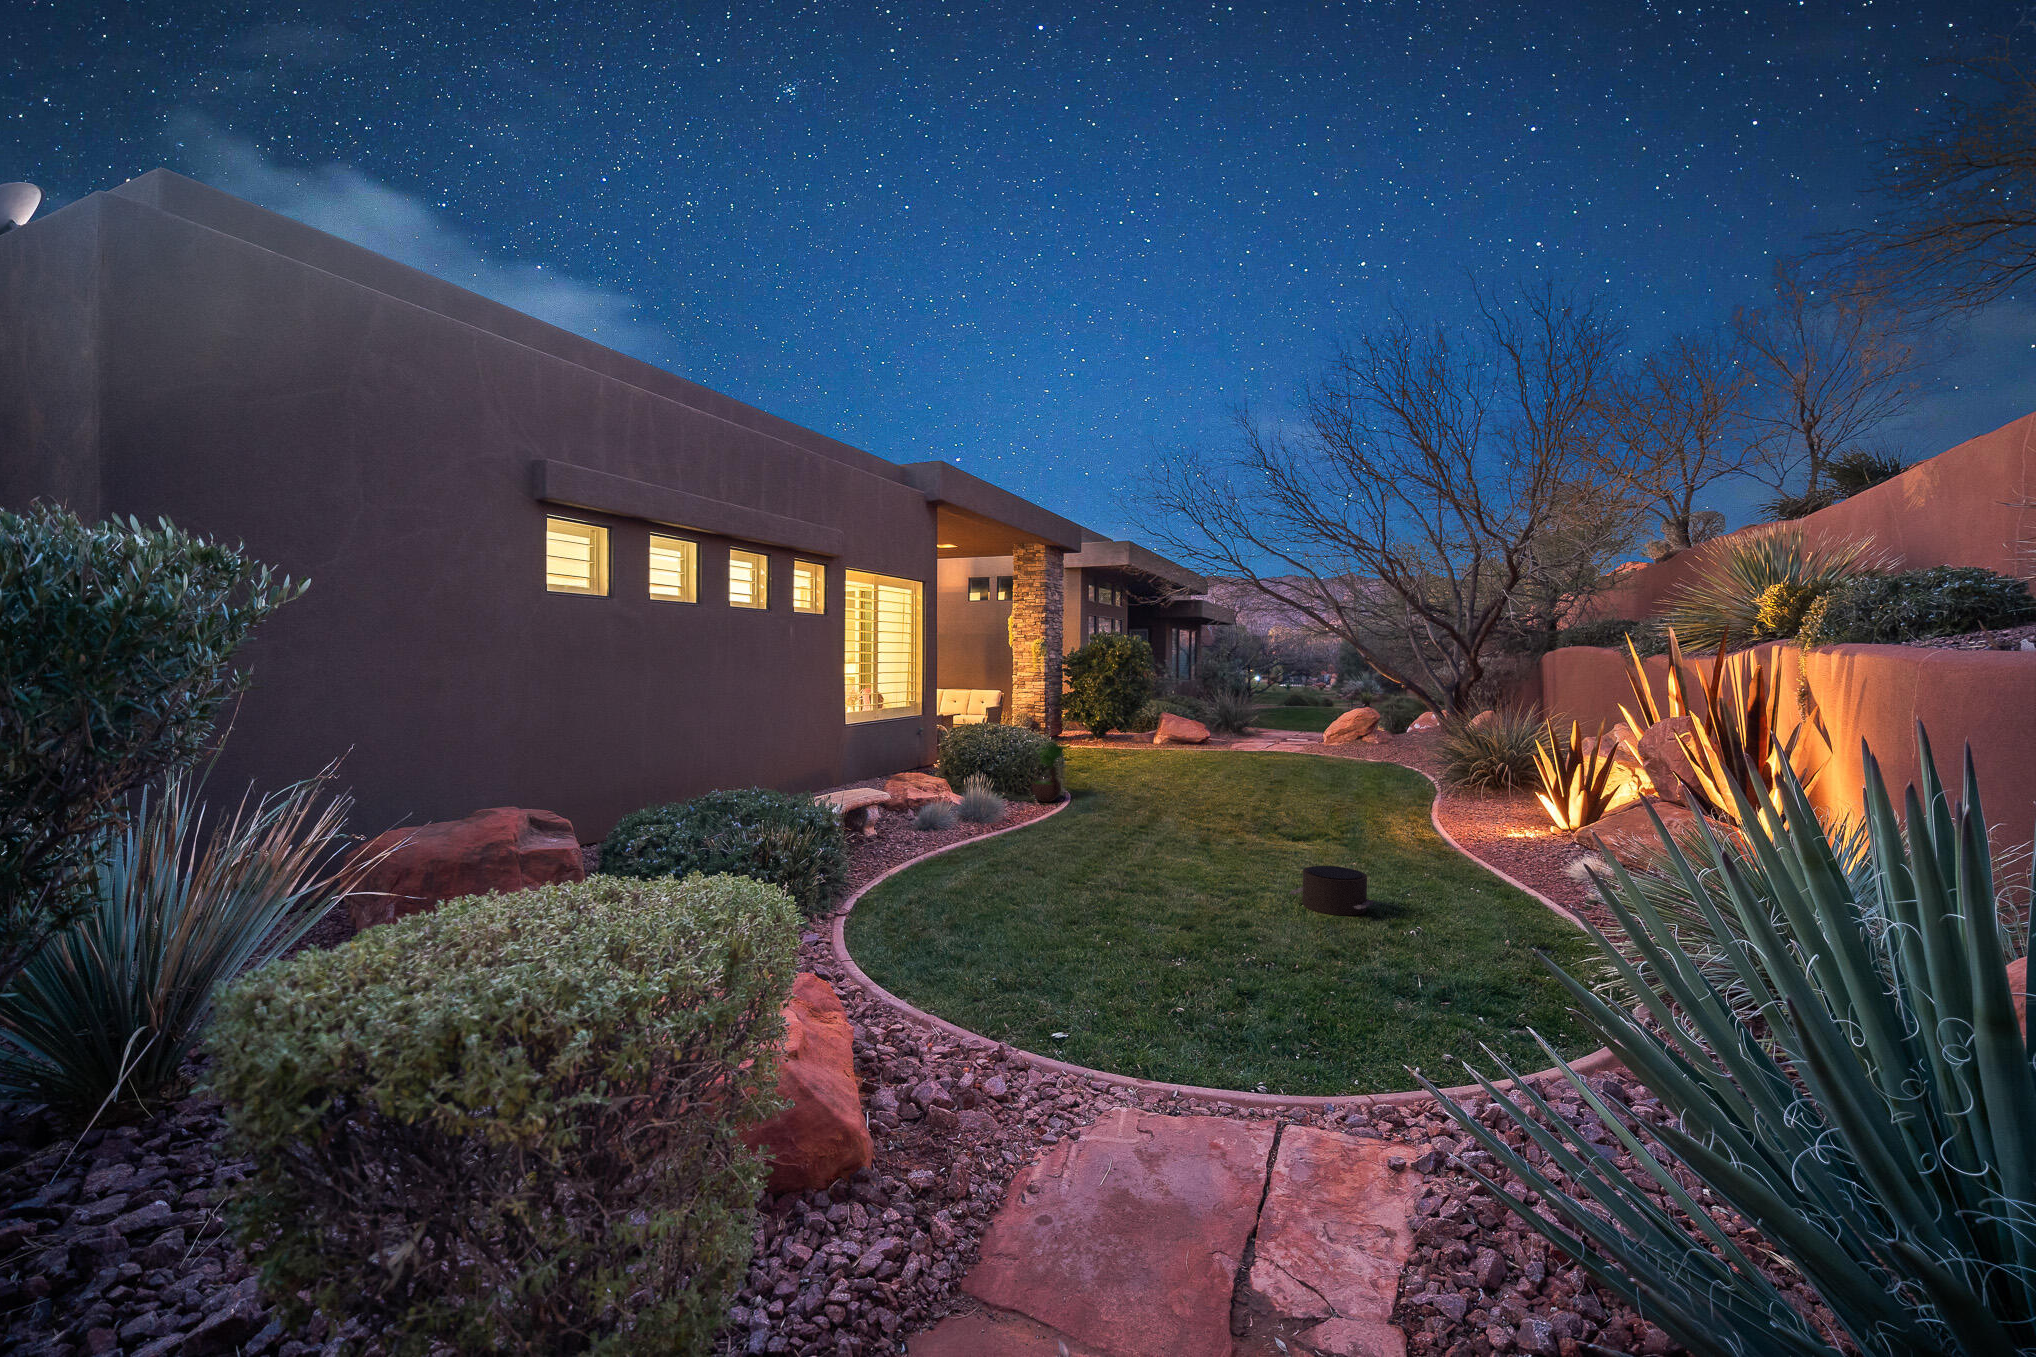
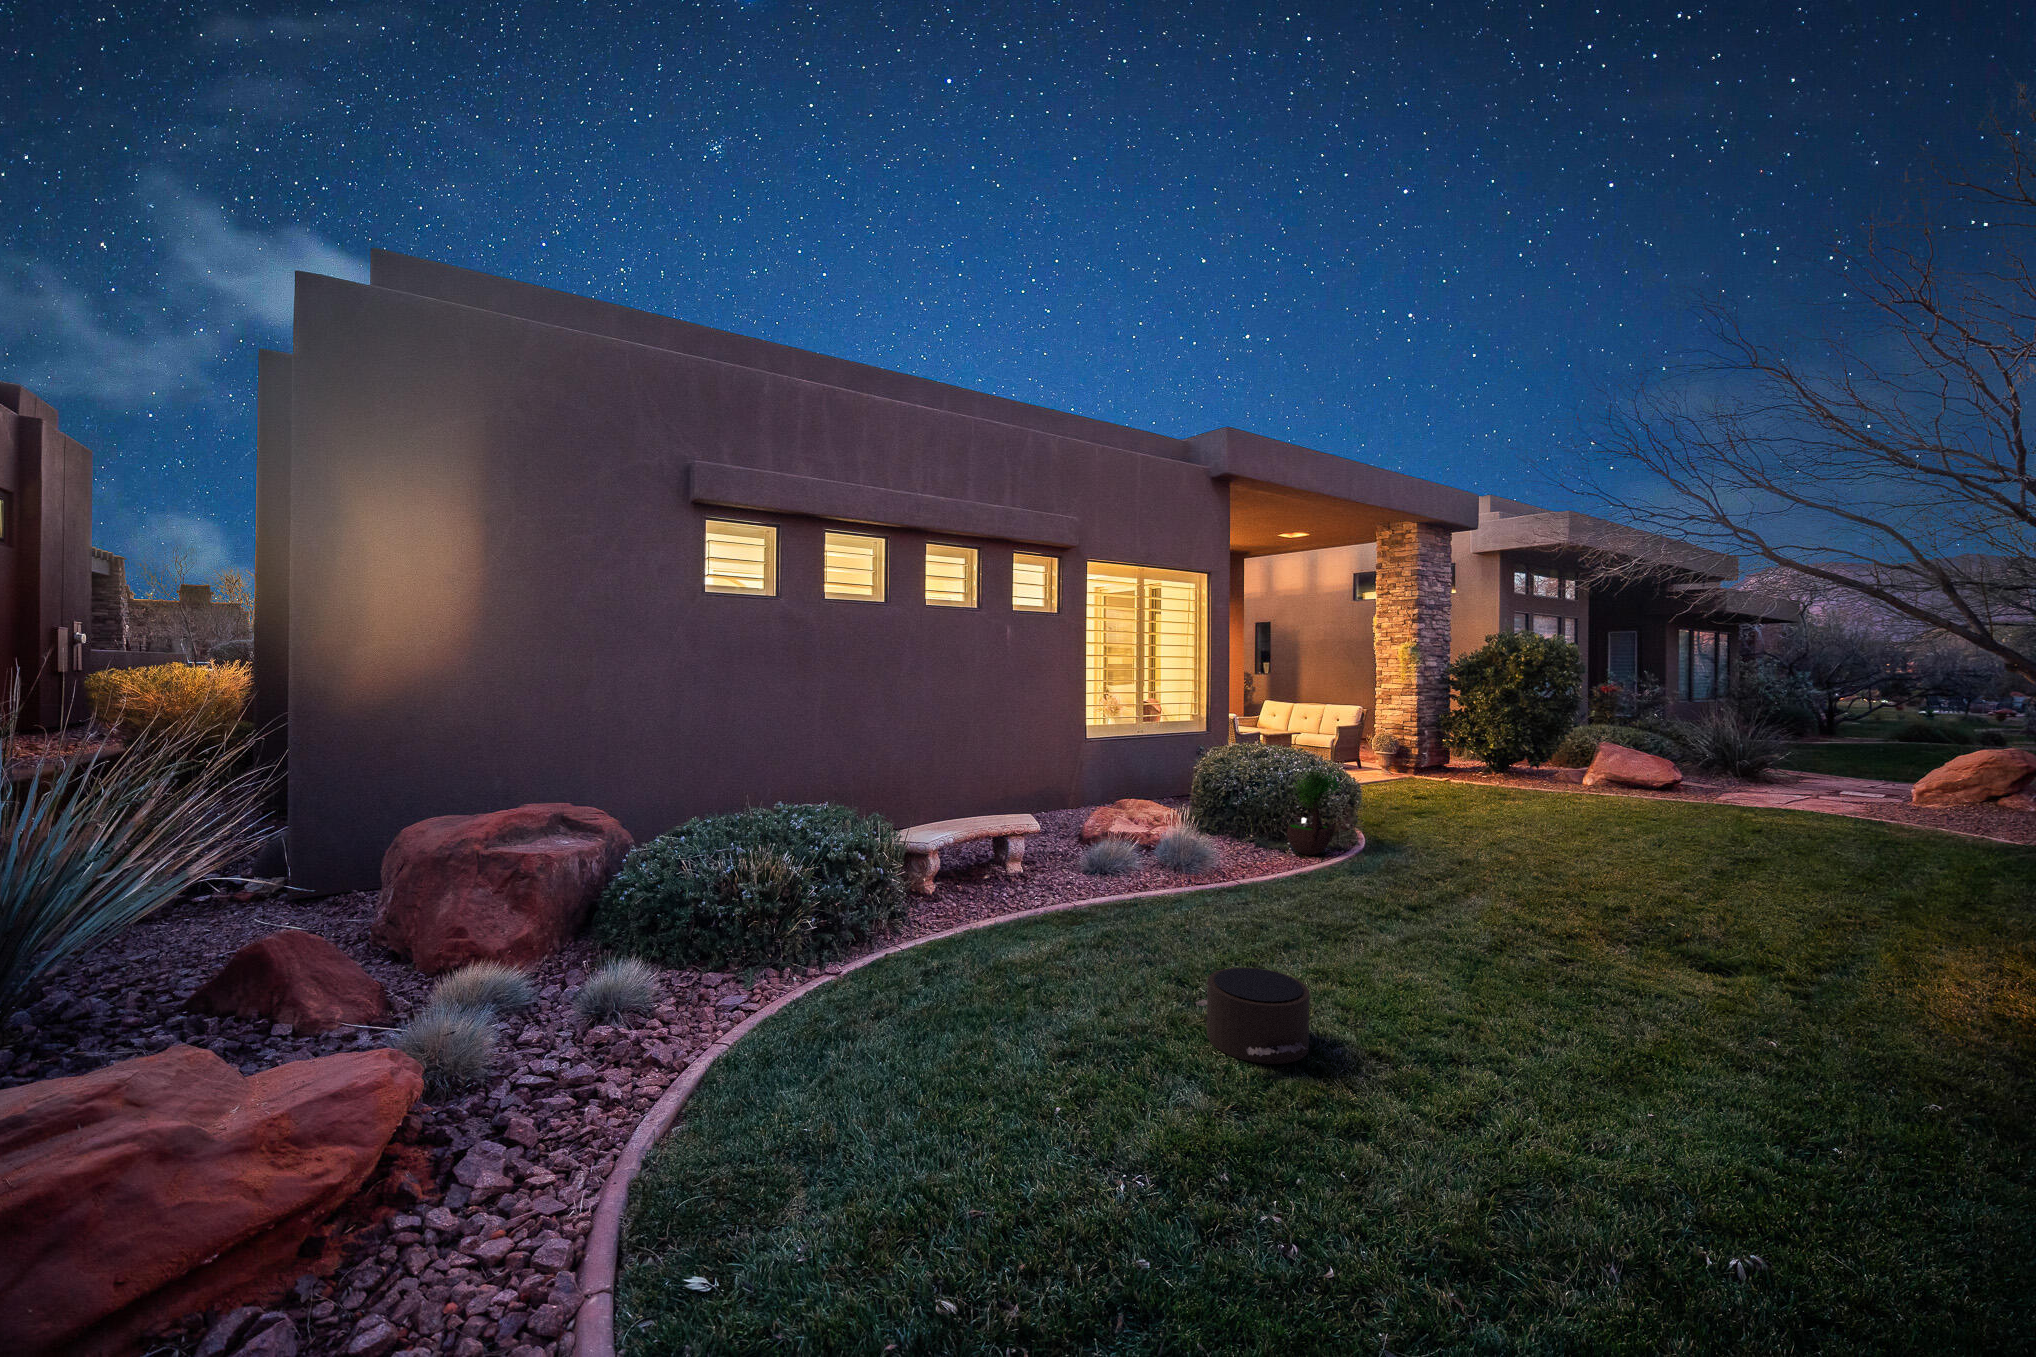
pouf: present [1289,866,1375,915] -> present [1195,967,1309,1064]

